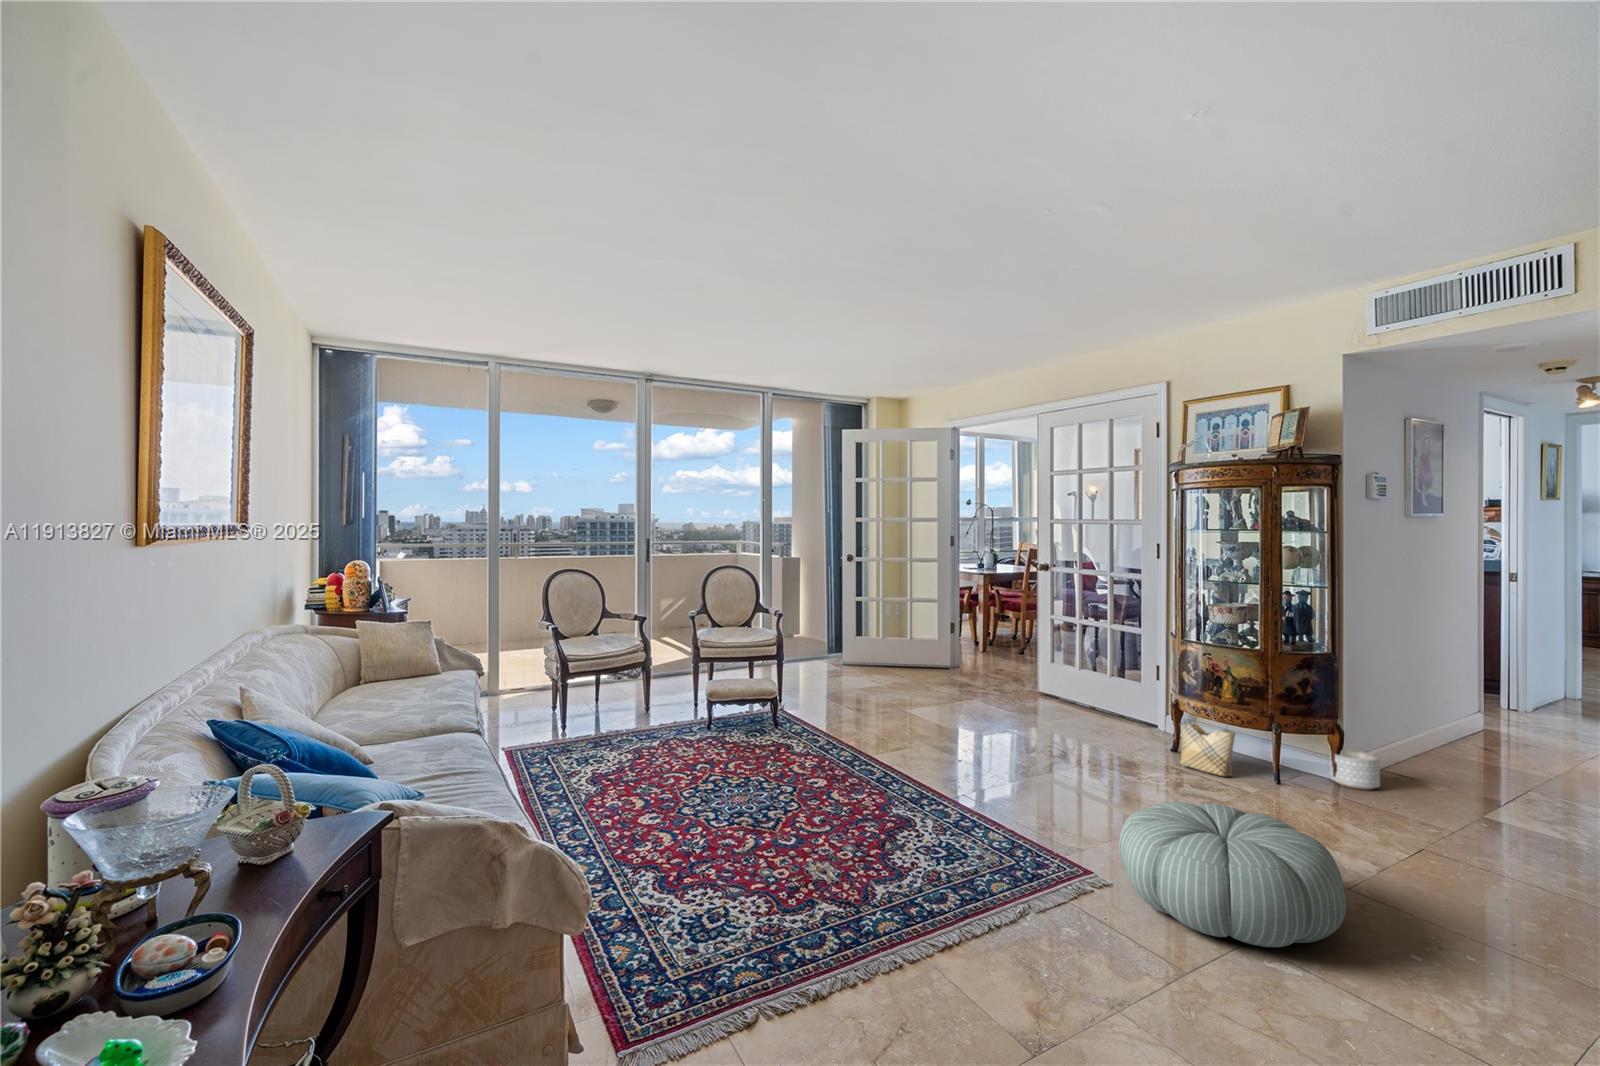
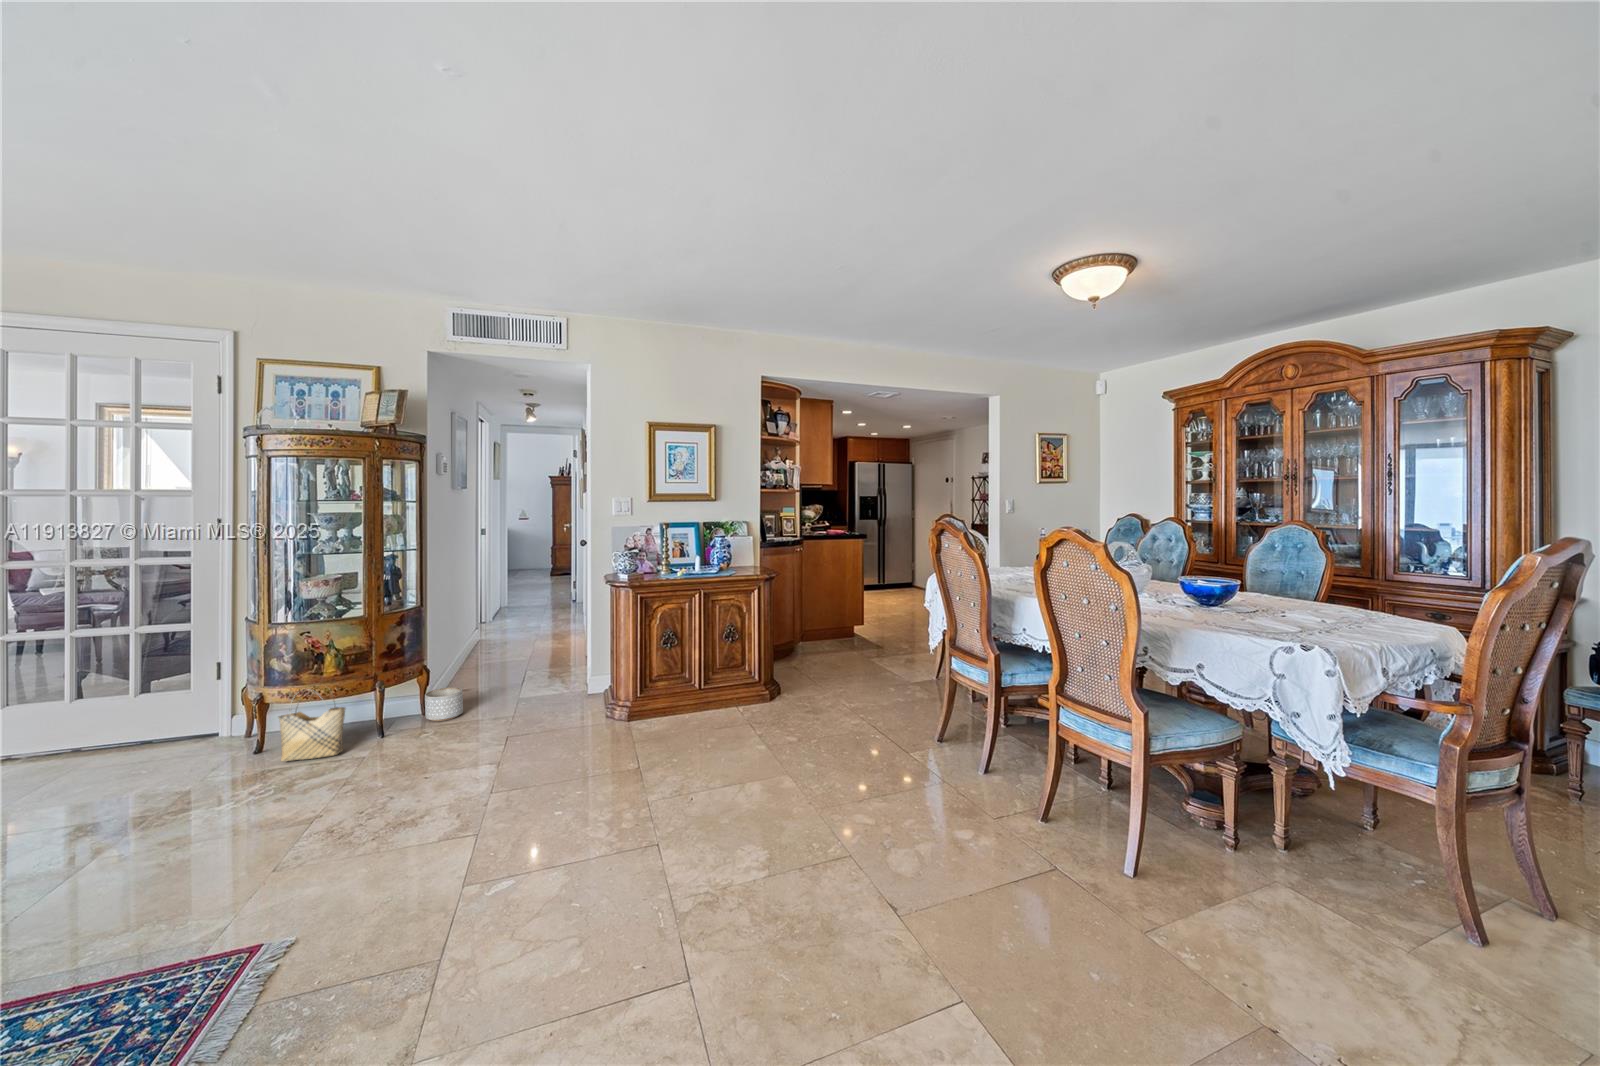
pouf: present [1119,802,1346,947] -> none [303,777,532,936]

